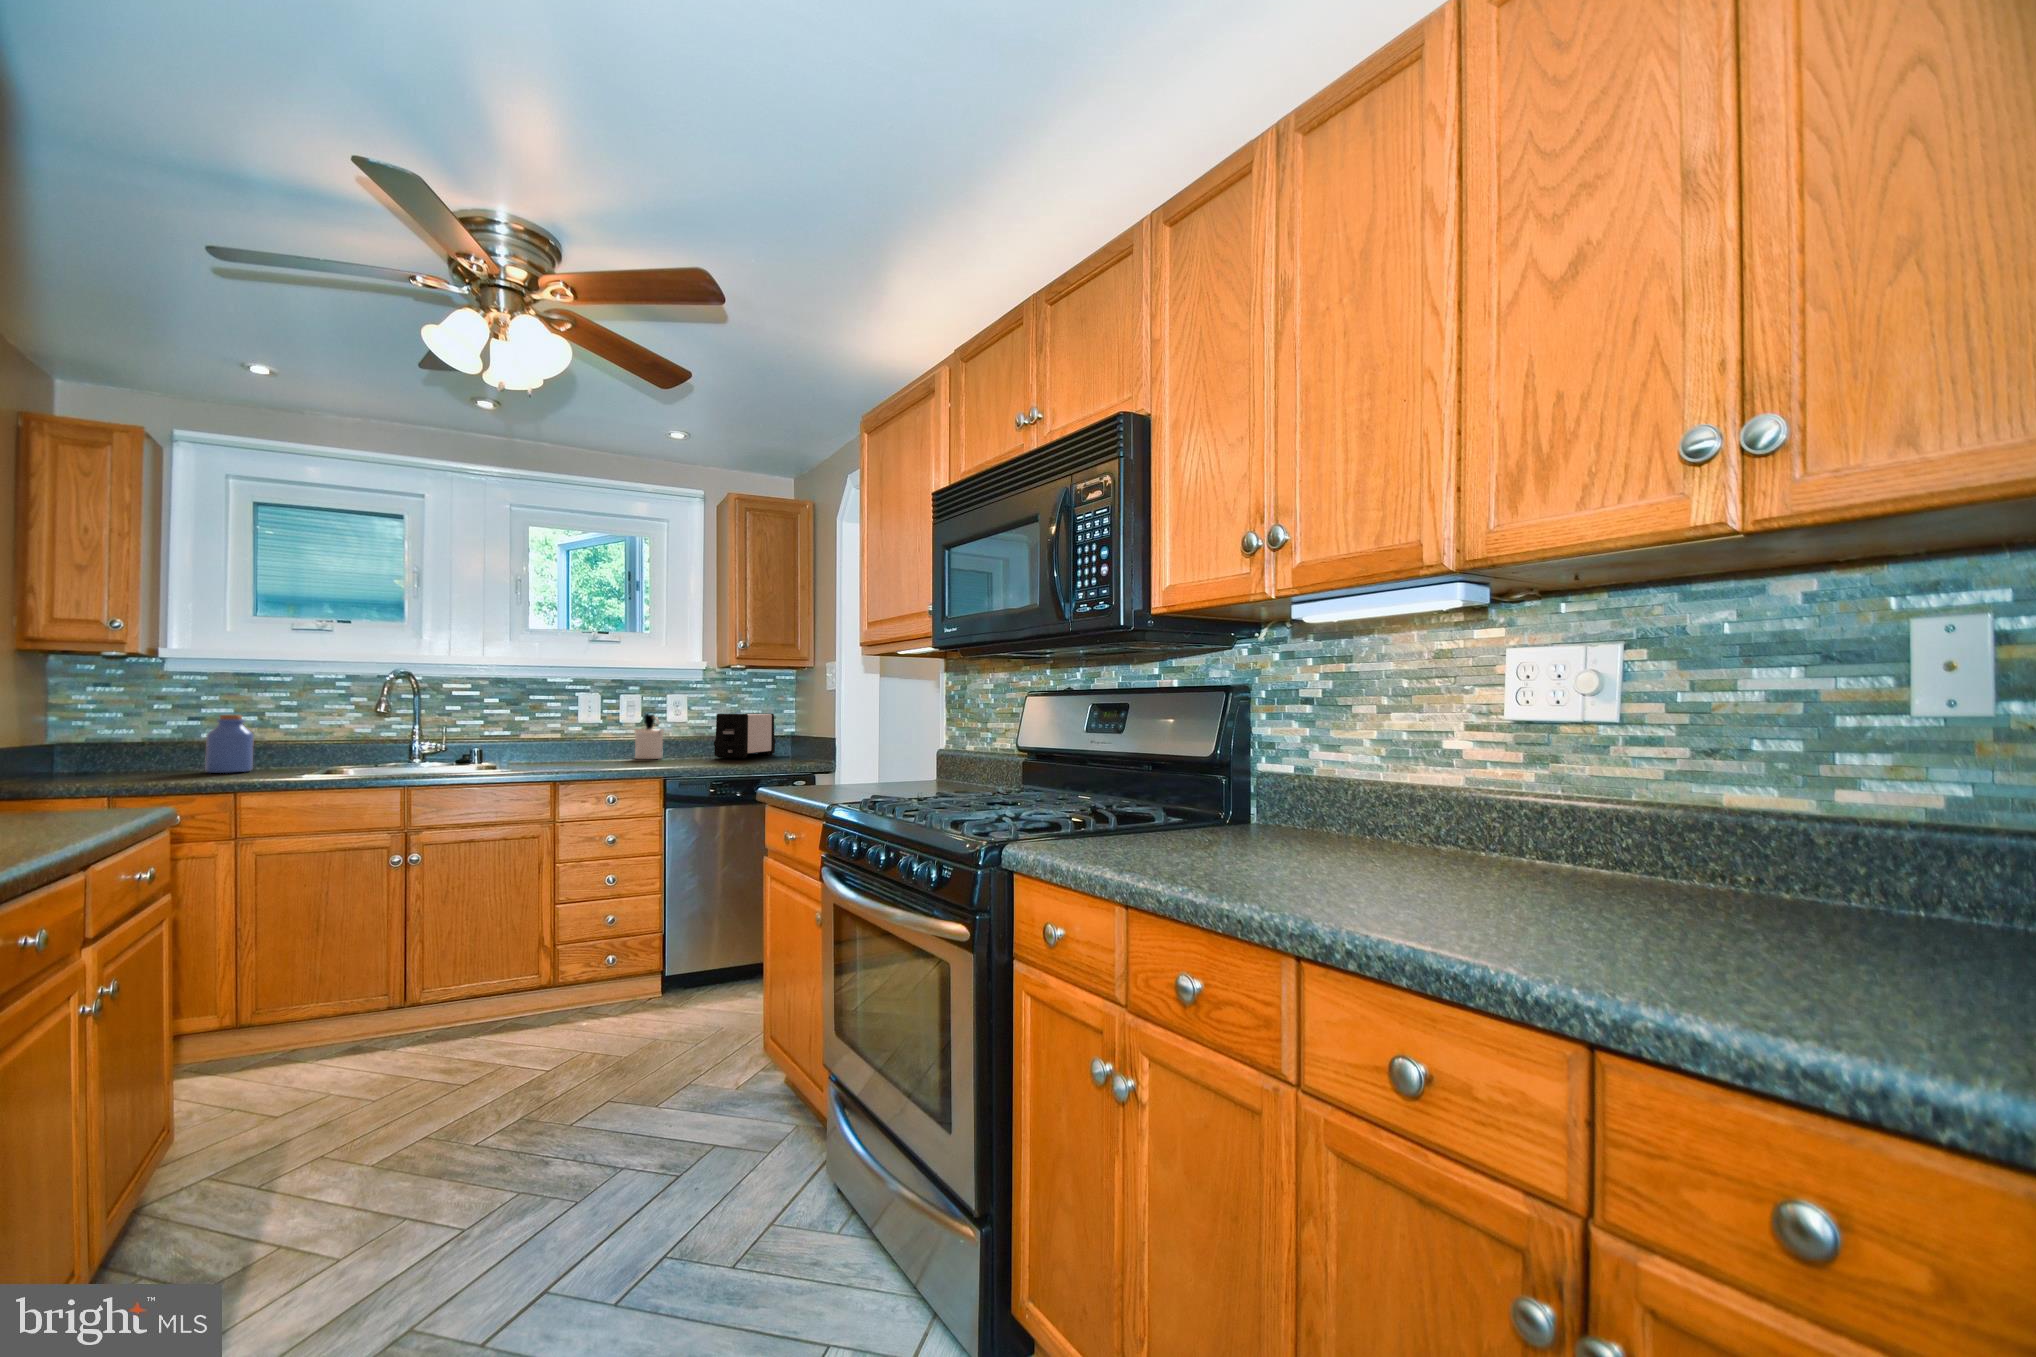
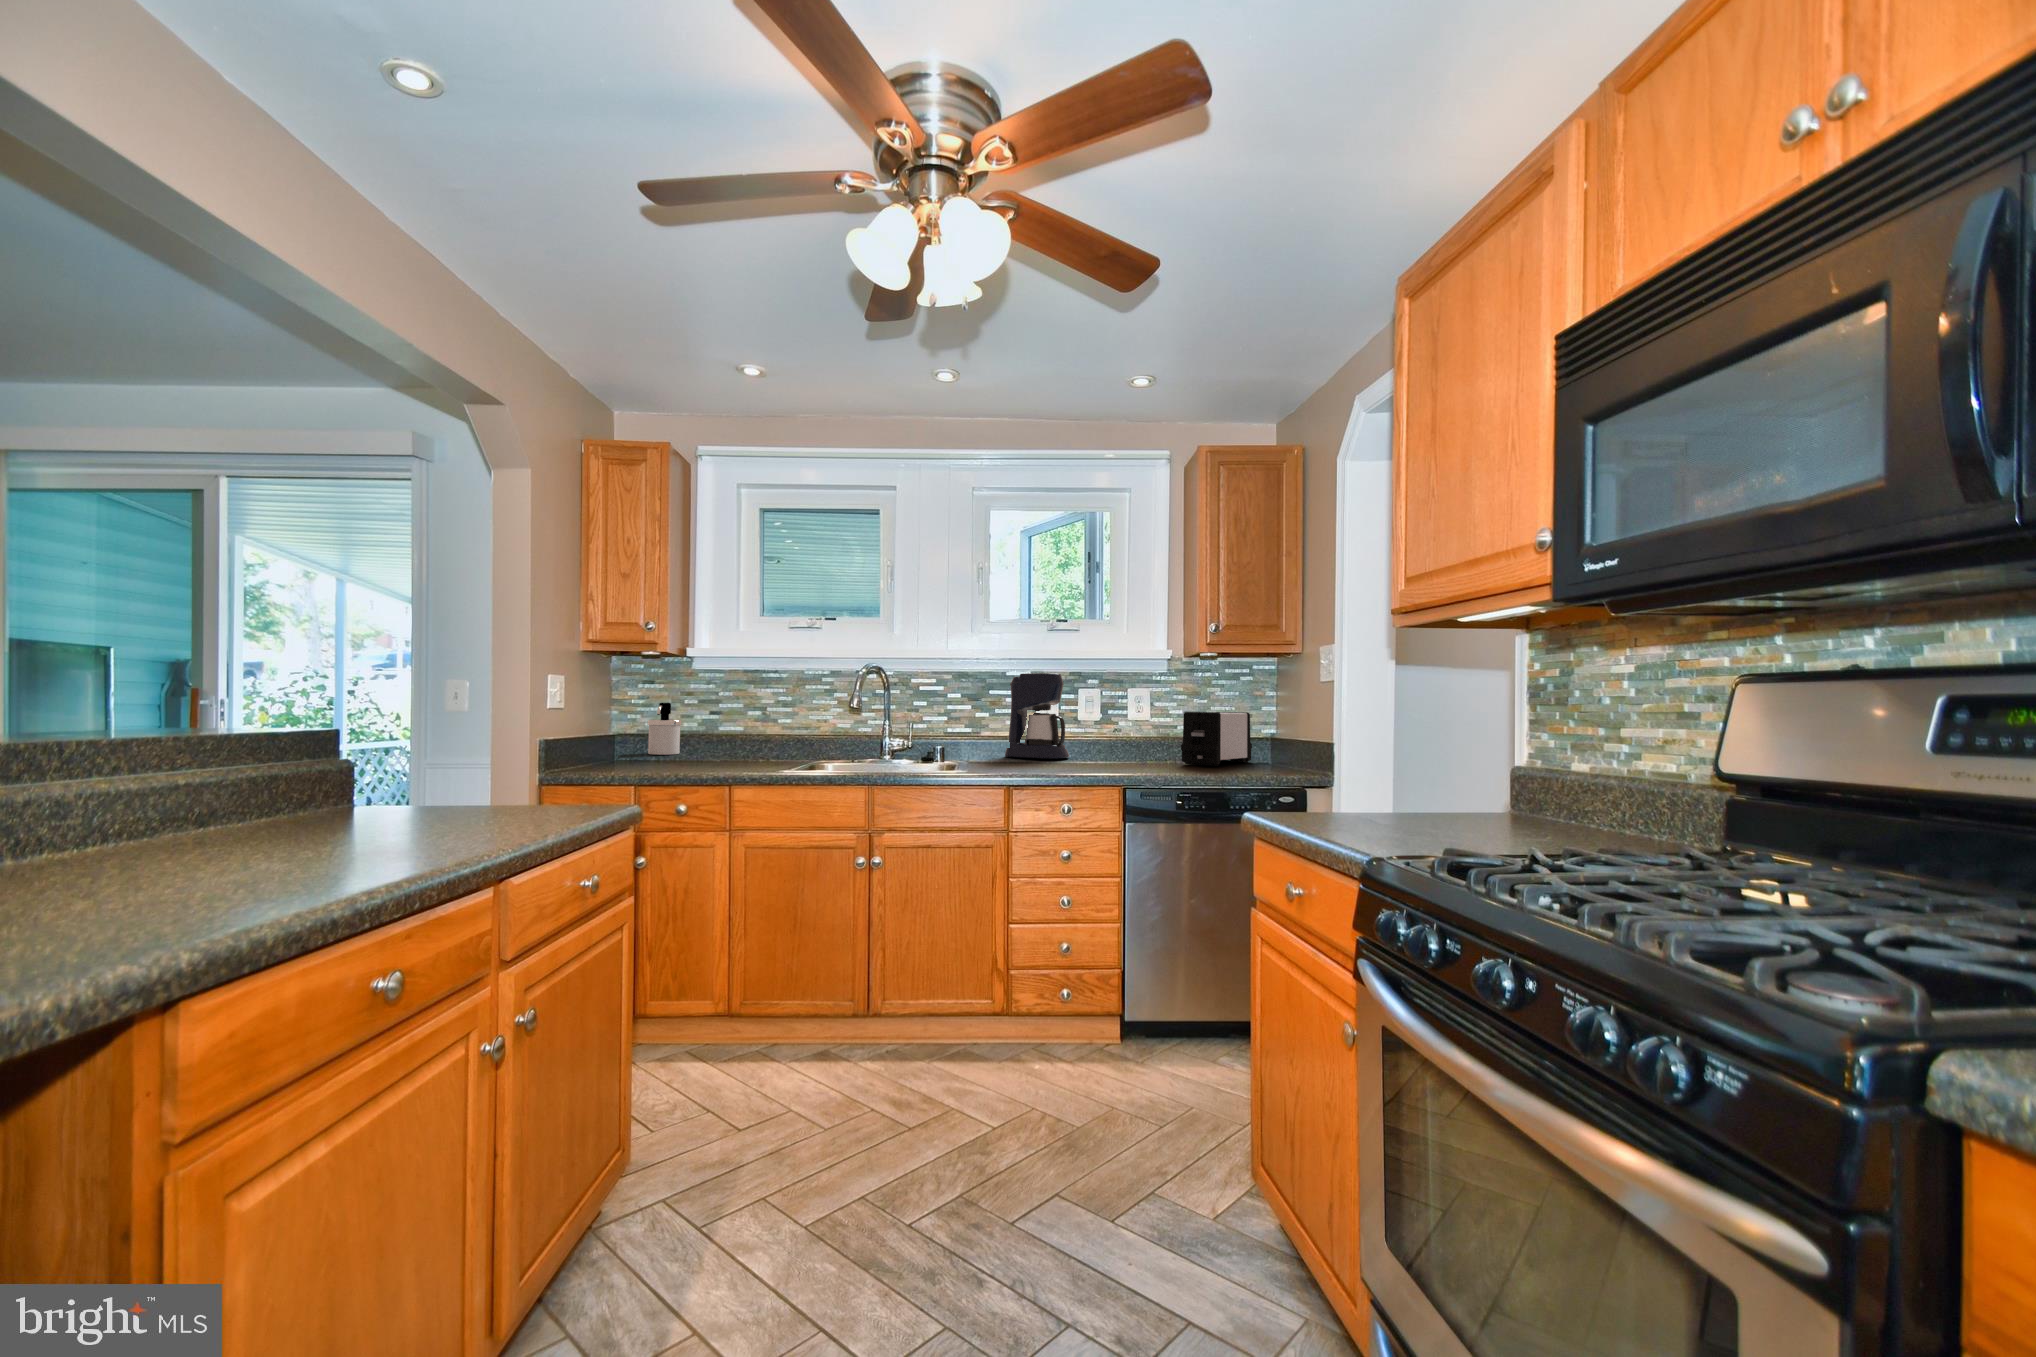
coffee maker: none [545,680,610,757] -> present [1005,673,1069,759]
soap dispenser: present [635,714,664,759] -> present [648,703,681,755]
jar: present [205,715,254,773] -> none [715,708,751,764]

